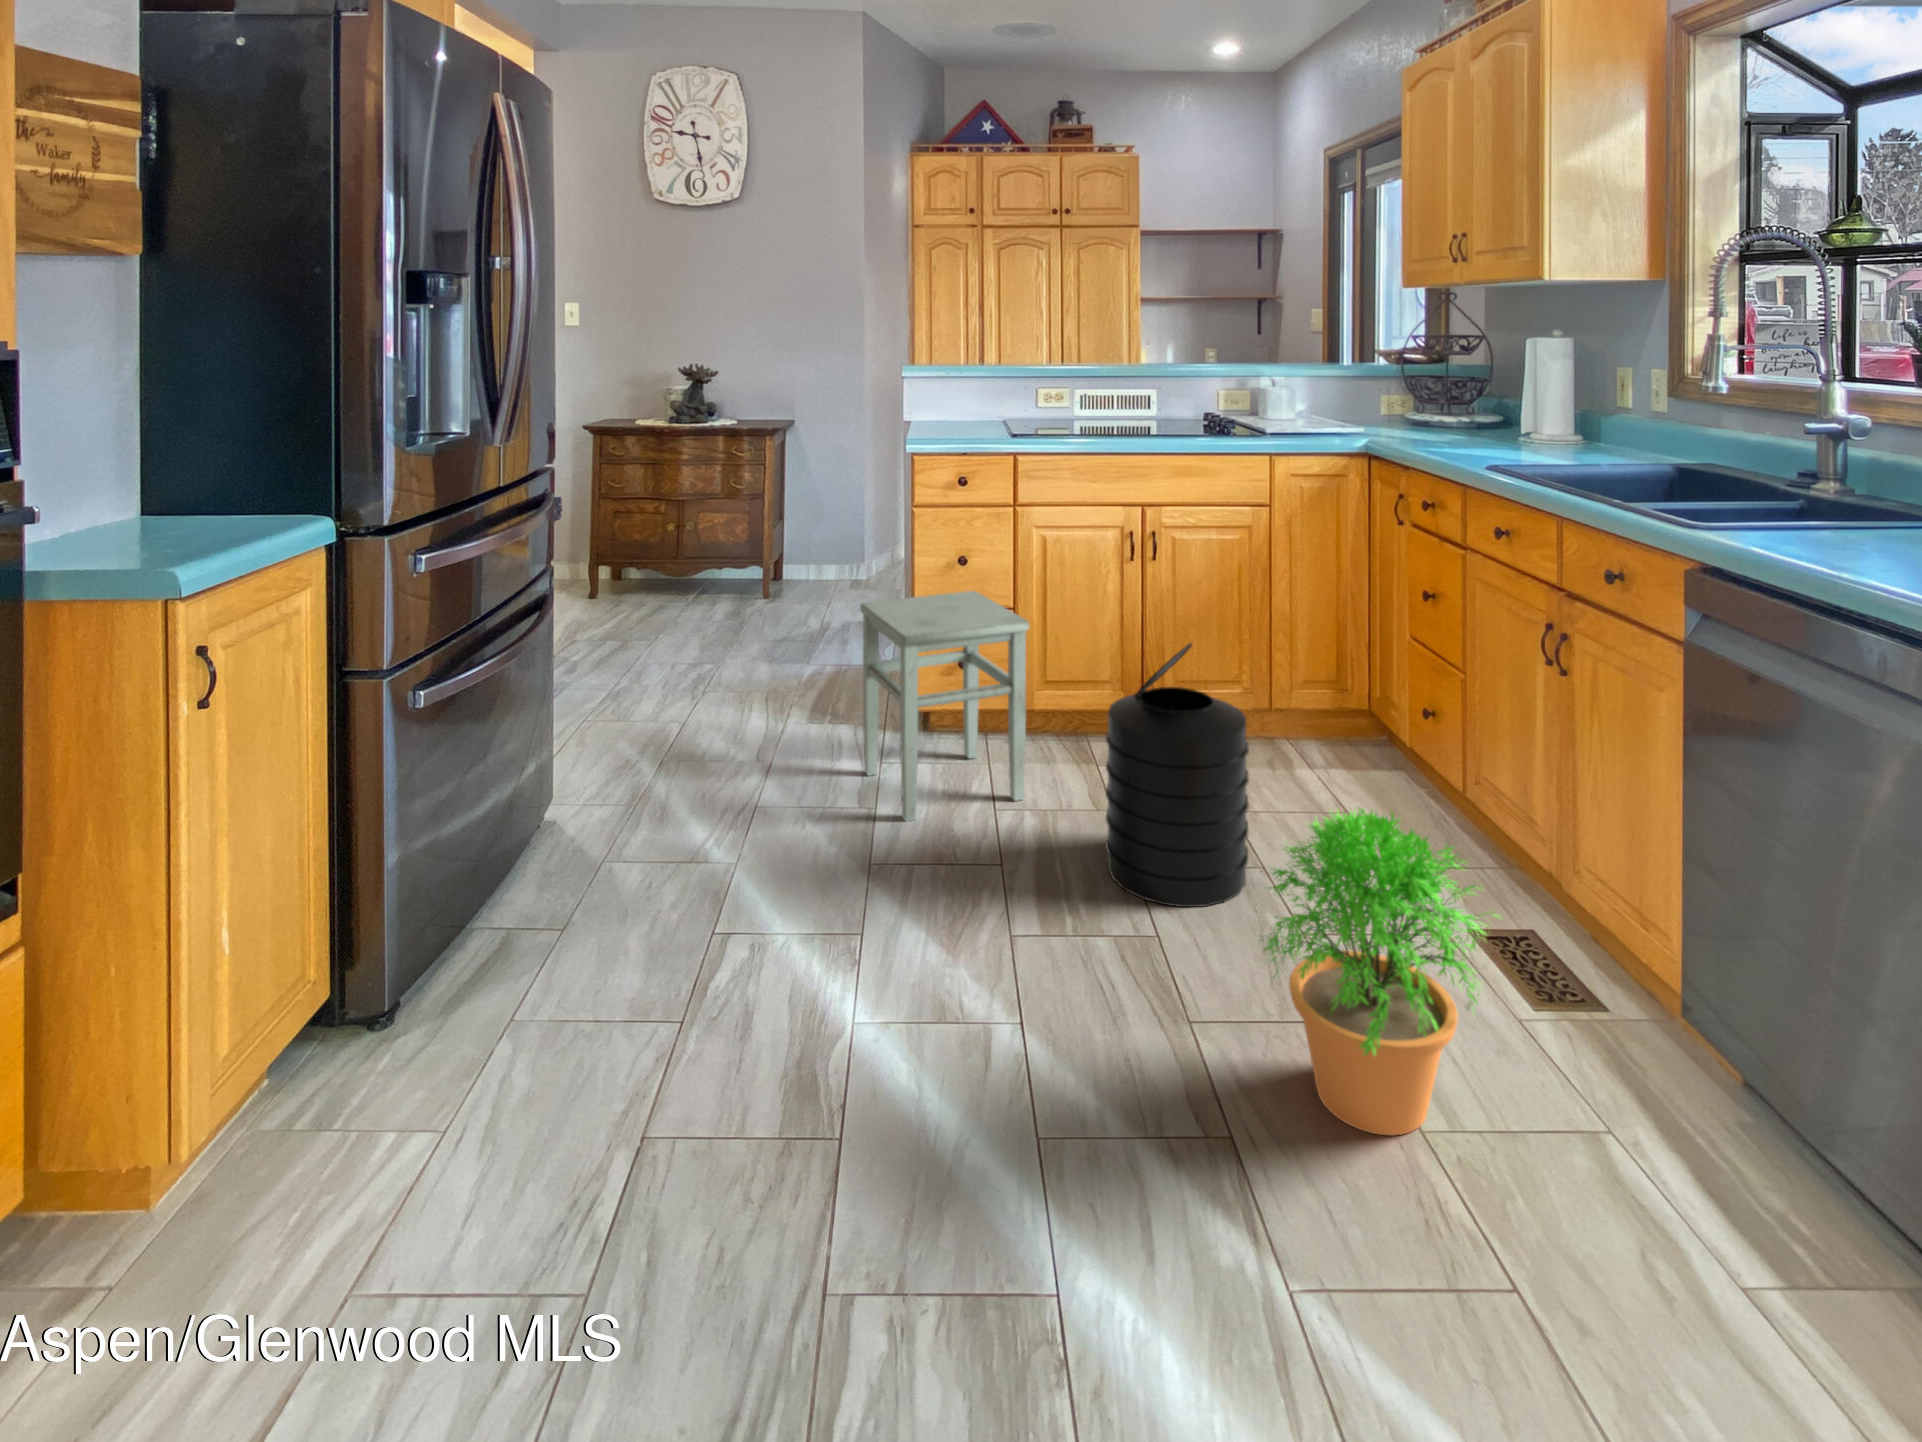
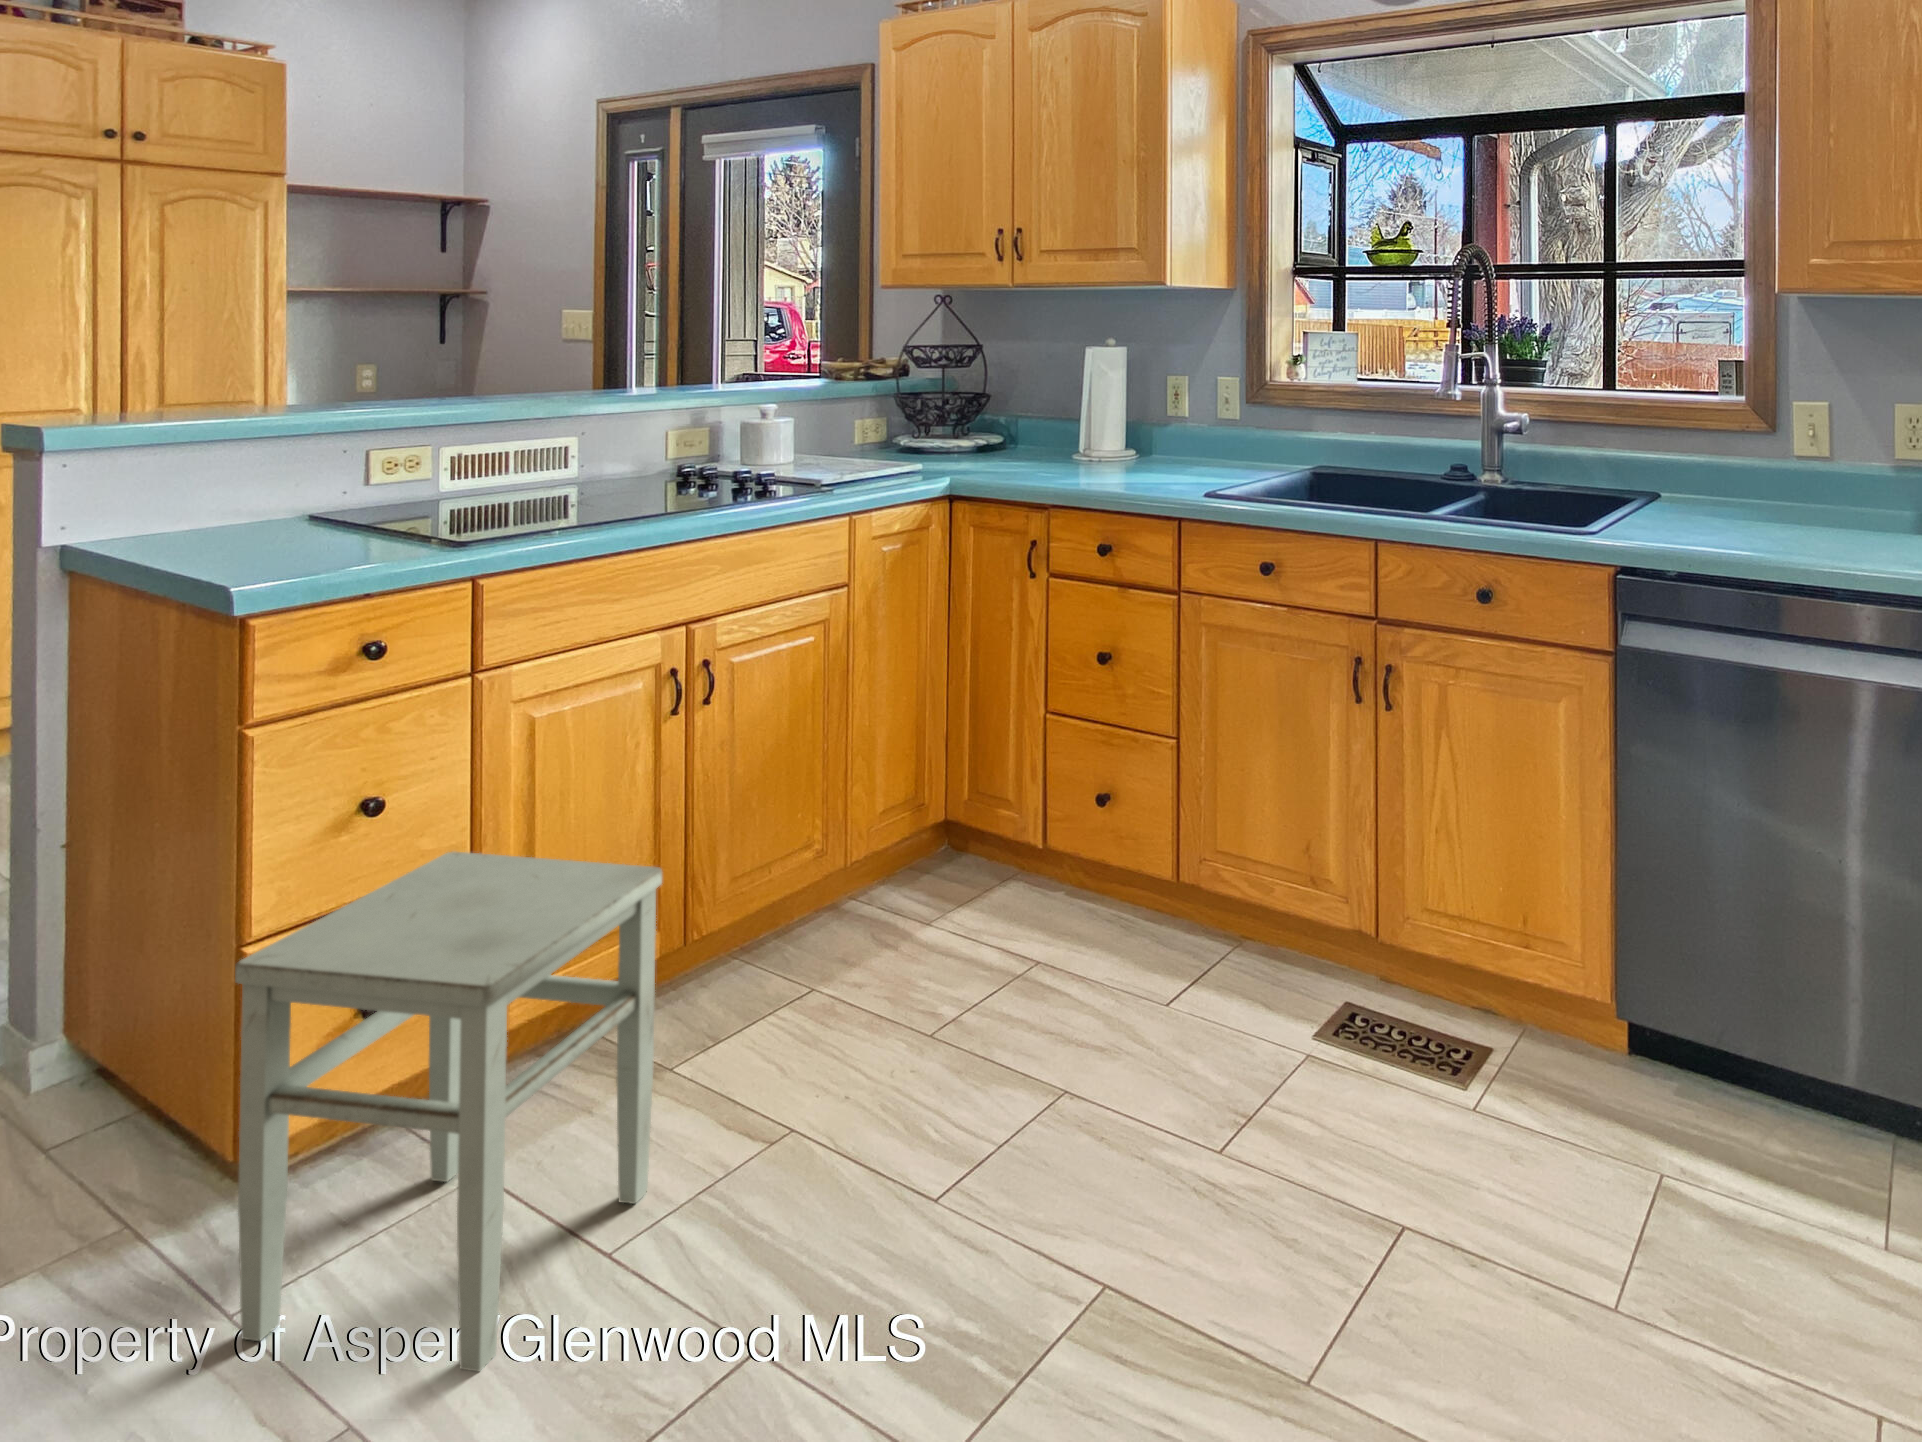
trash can: present [1105,644,1249,907] -> none [888,808,1103,1229]
potted plant: present [1258,808,1495,1136] -> none [1365,919,1658,1323]

